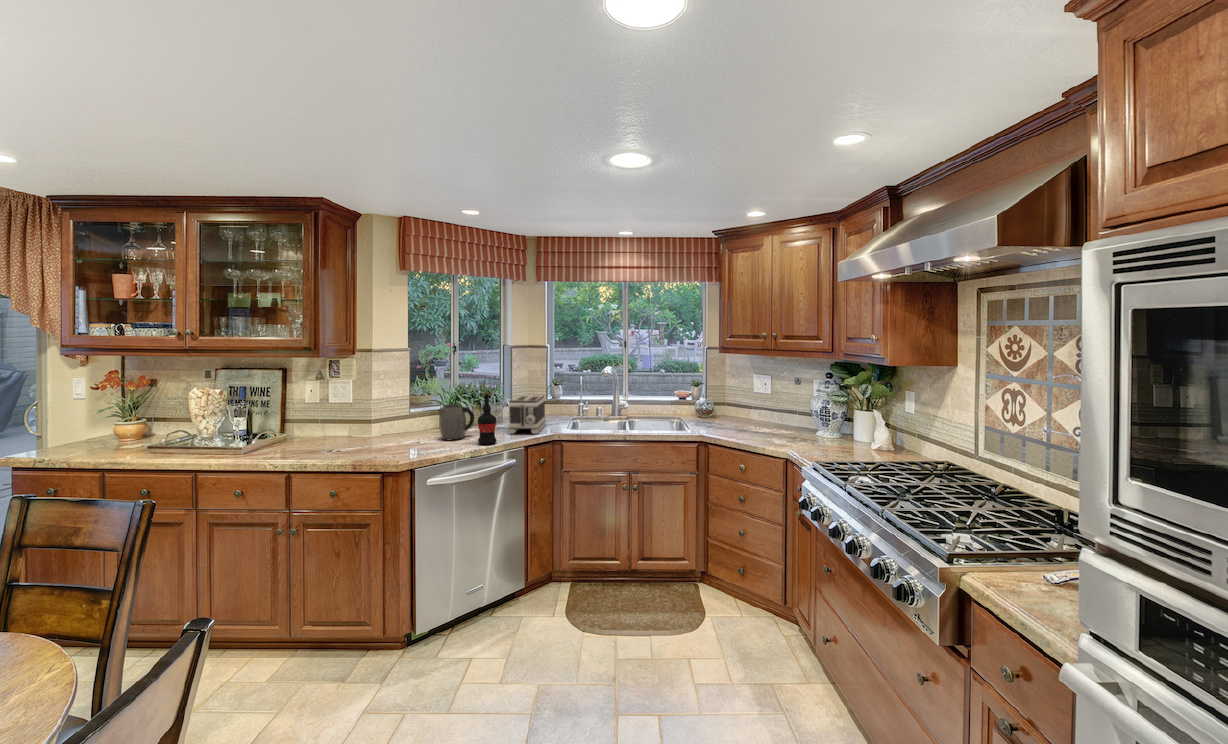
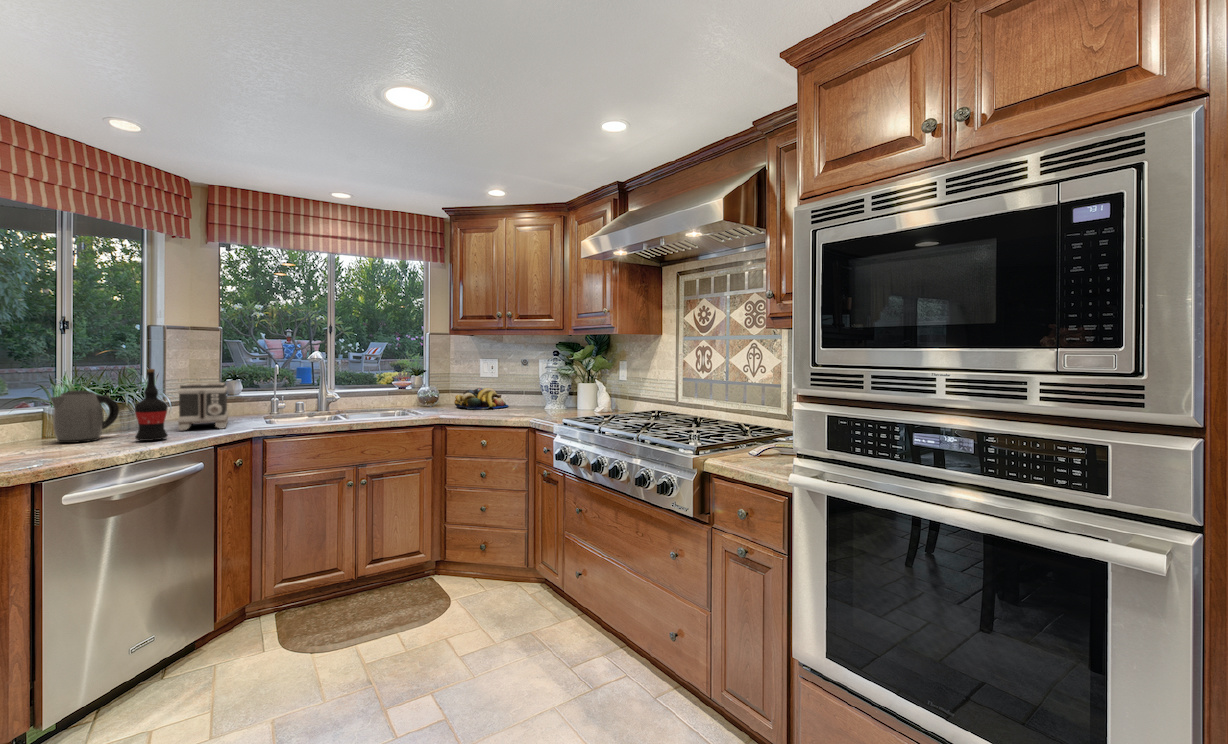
fruit bowl: none [725,404,779,429] -> present [454,388,508,409]

